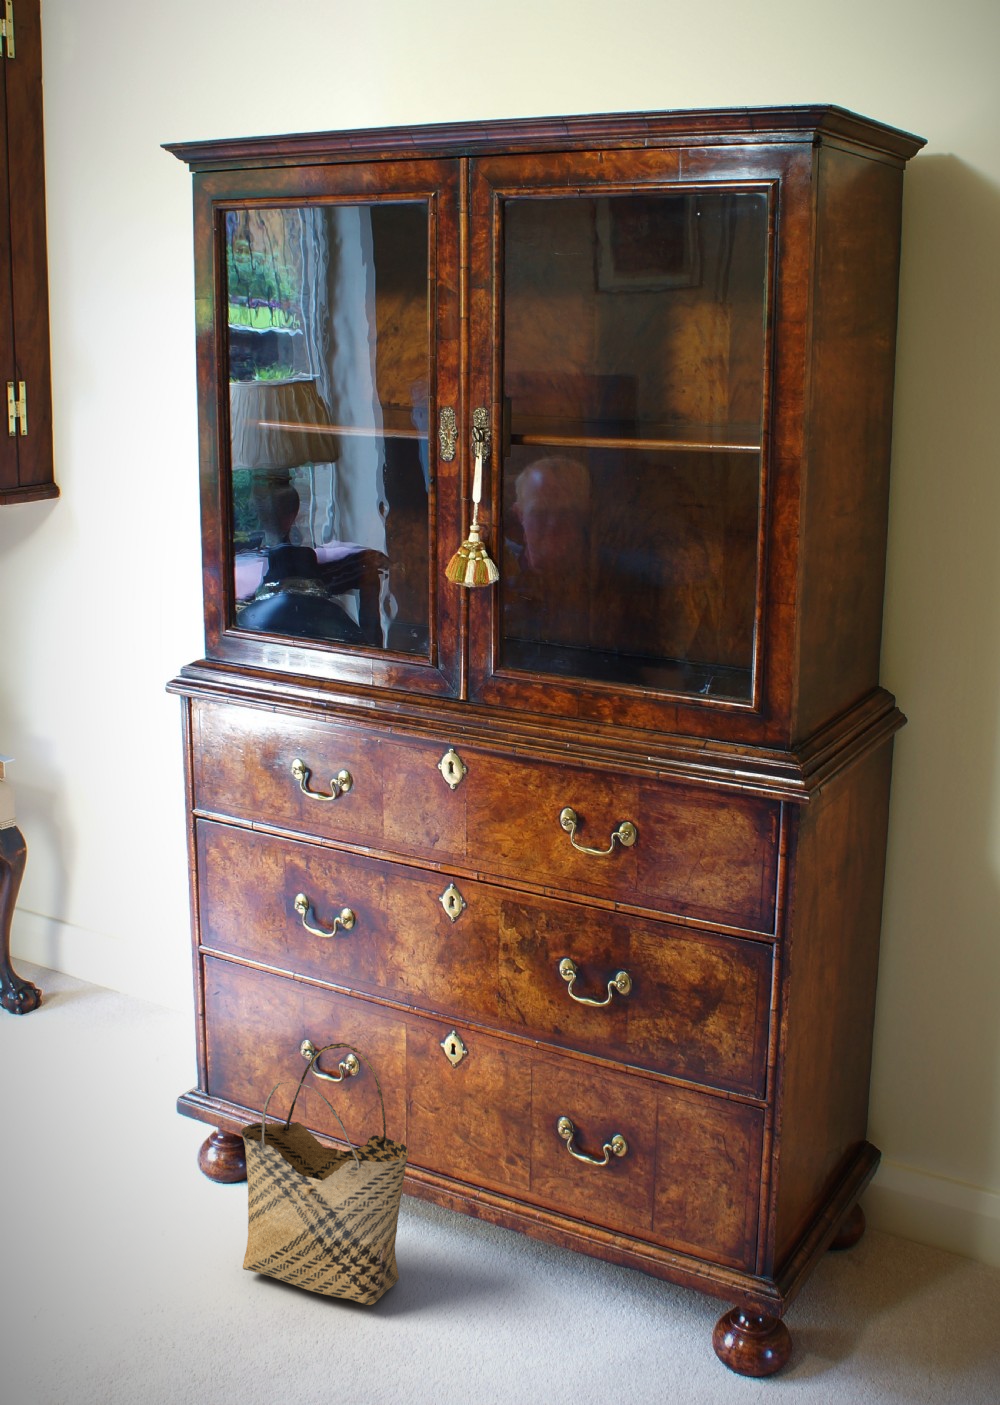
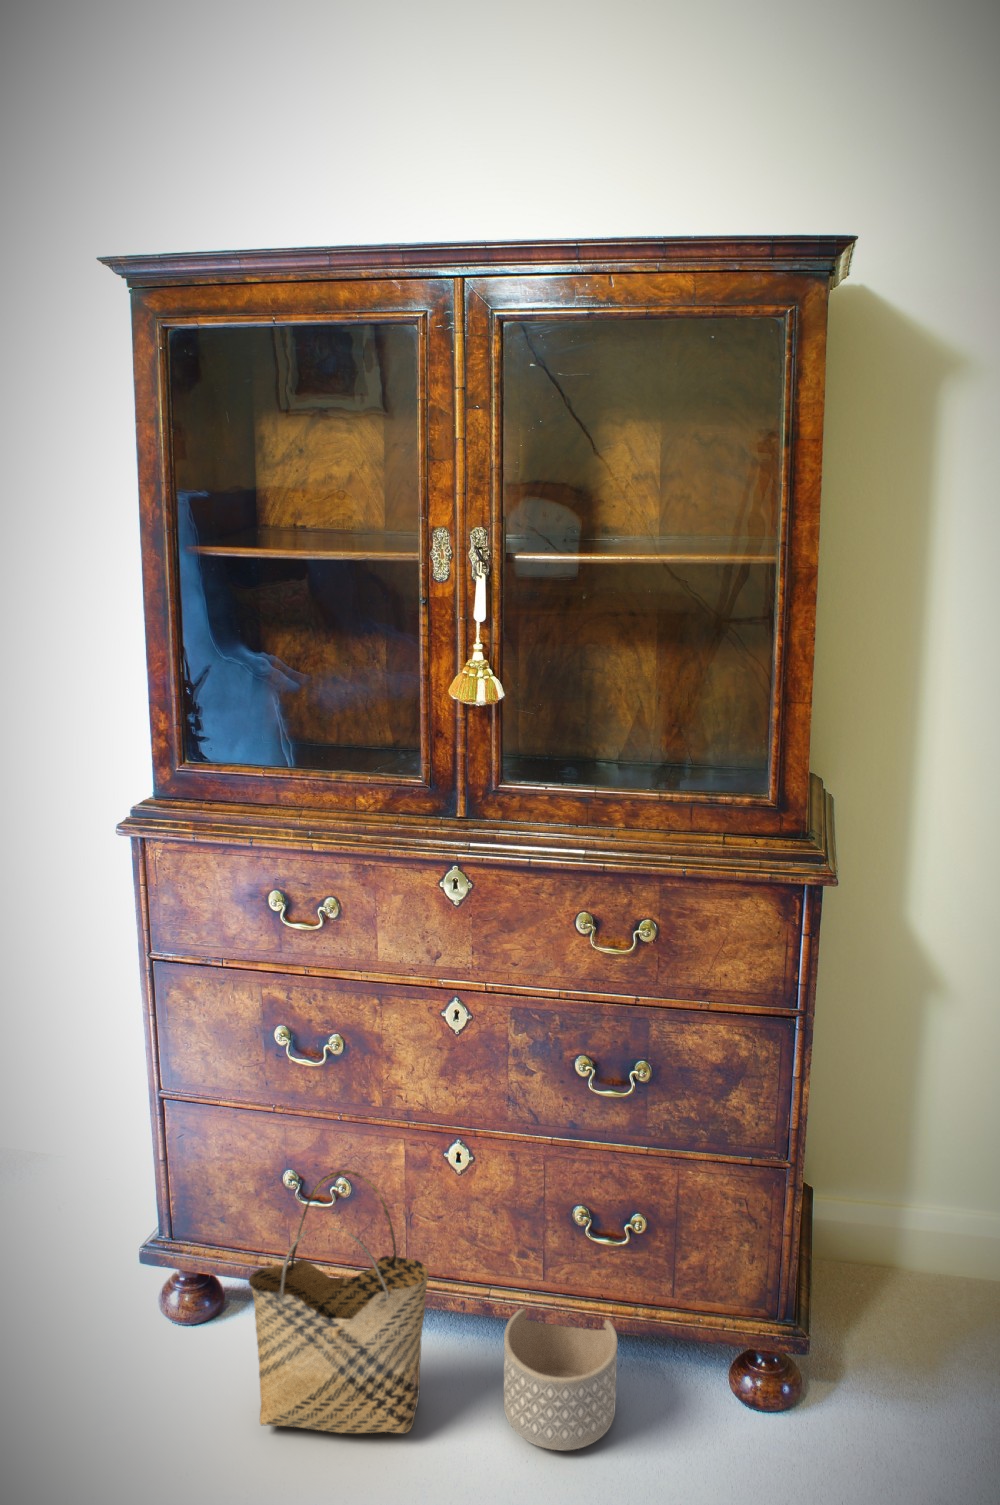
planter: none [470,1213,588,1355] -> present [504,1309,618,1450]

